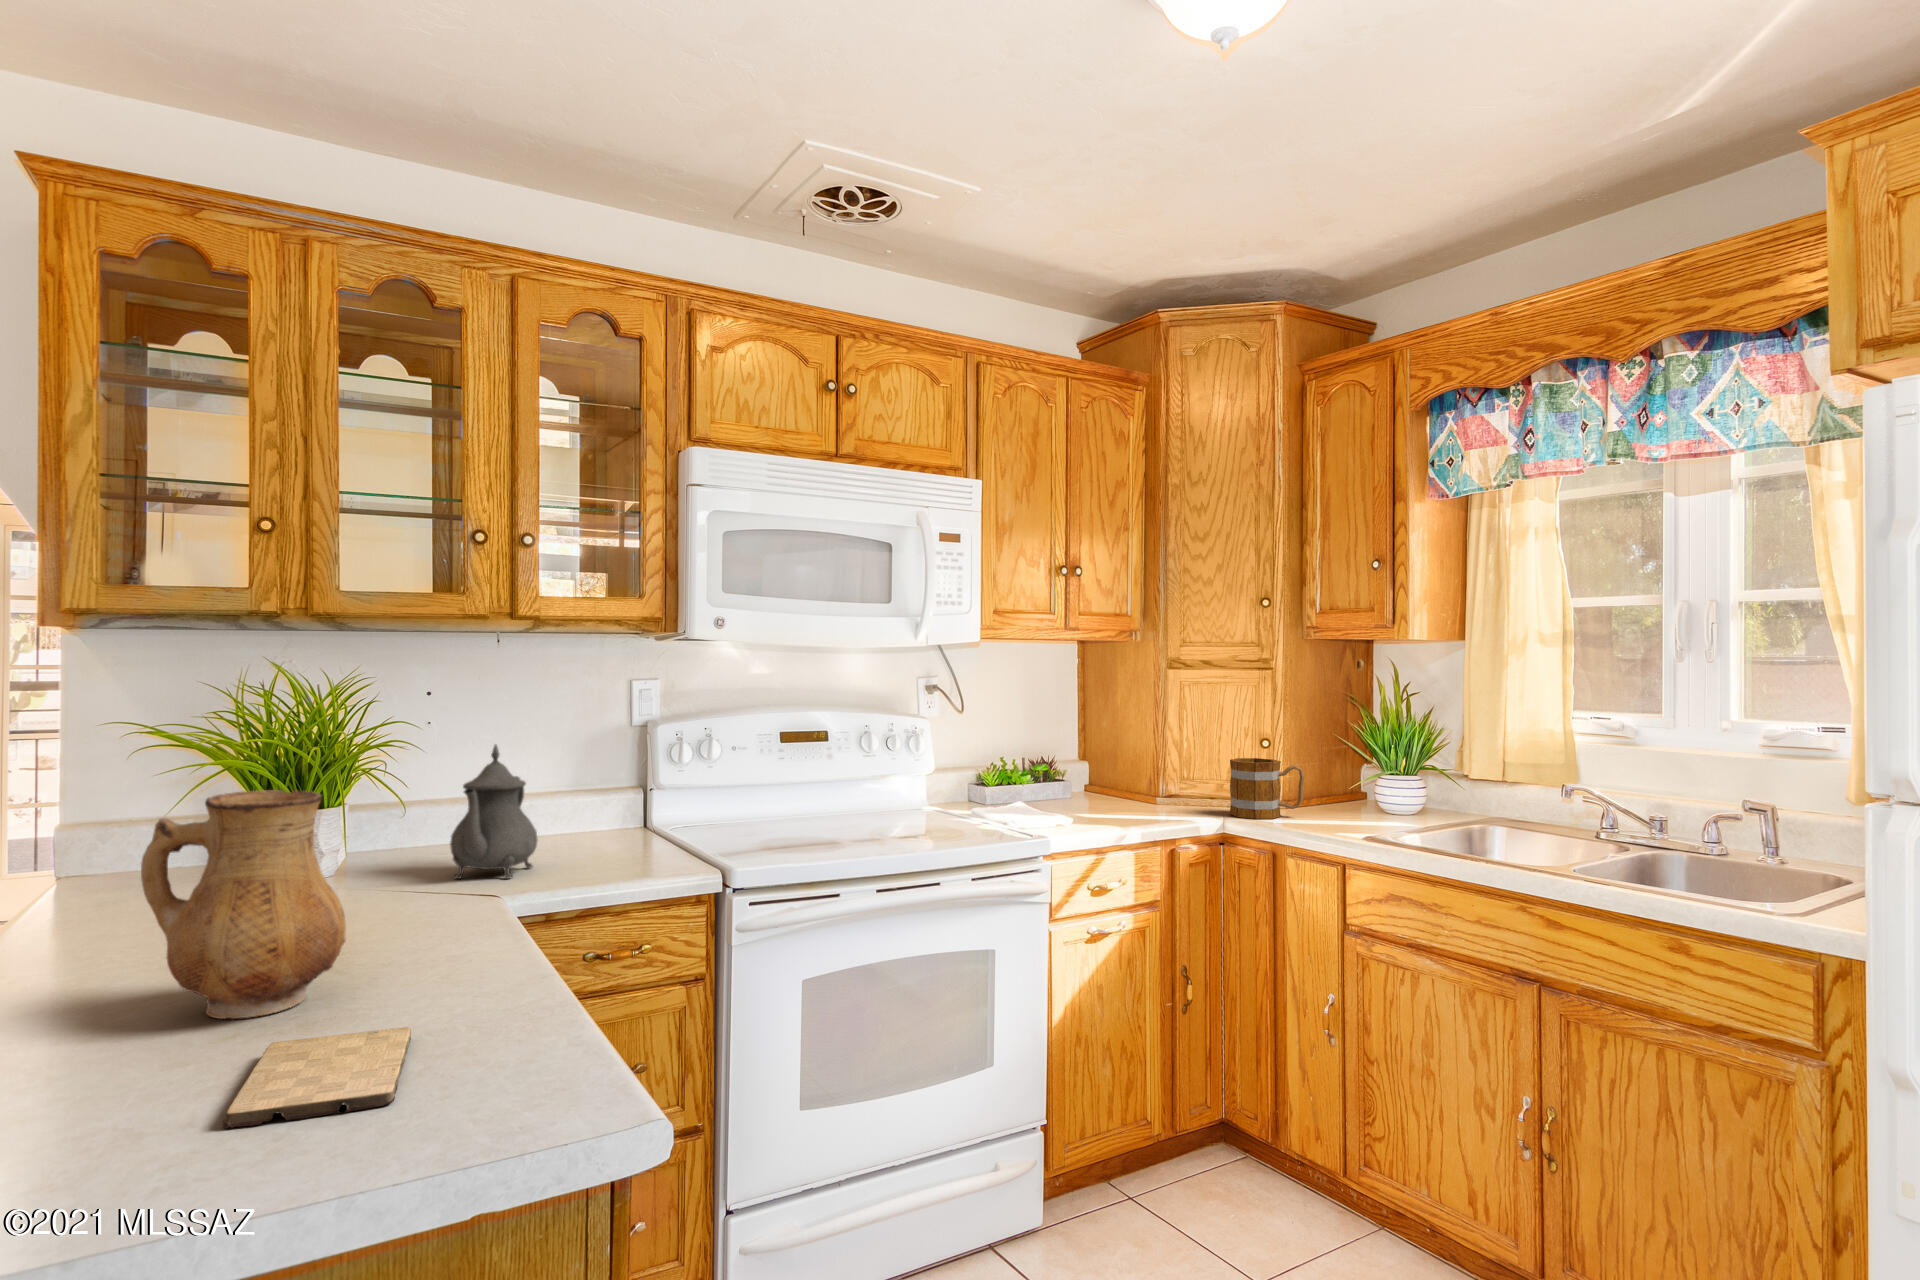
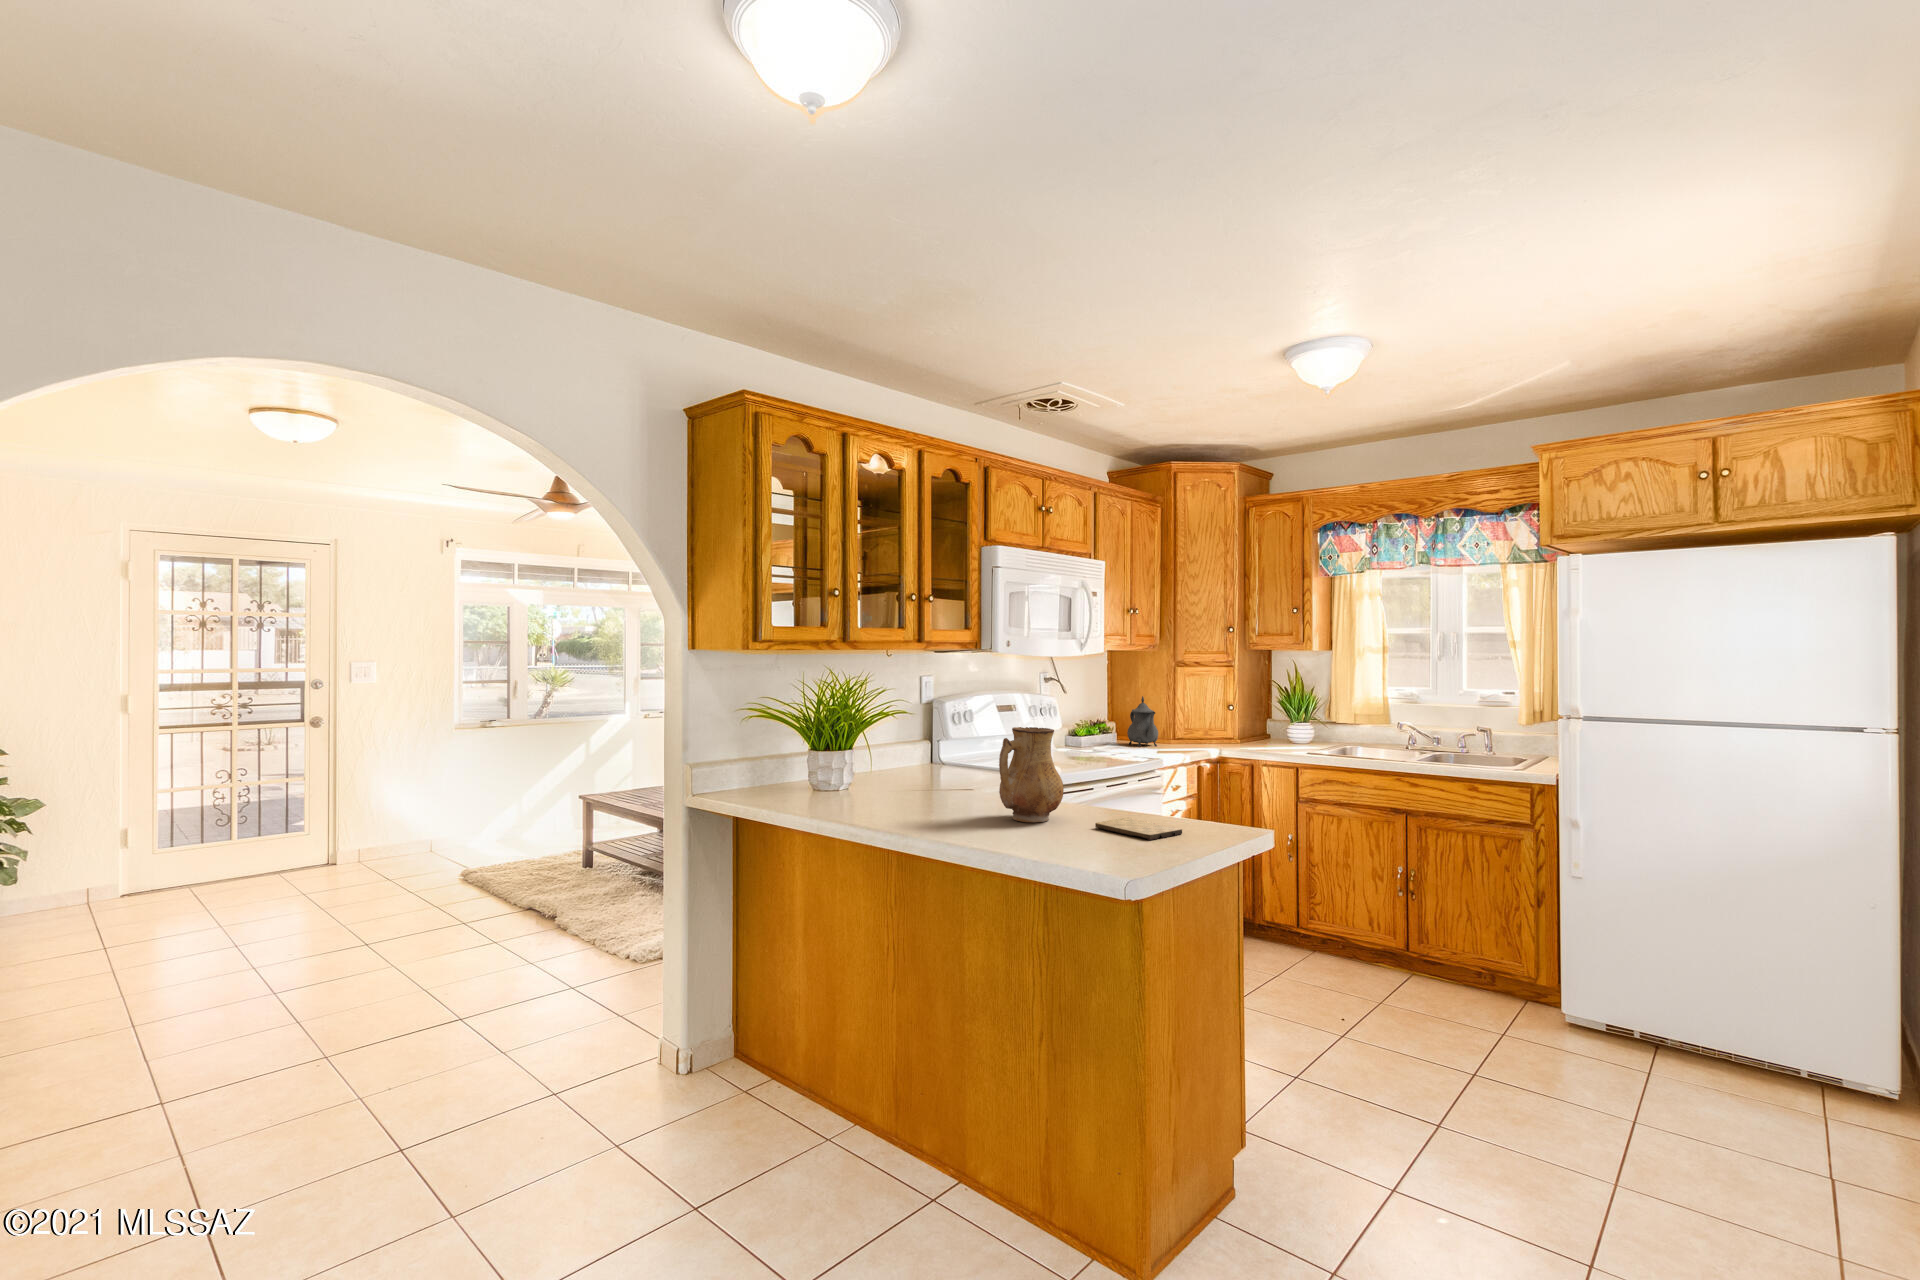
teapot: present [450,745,537,879] -> present [1127,696,1158,746]
mug: present [1230,758,1304,819] -> none [1222,715,1261,748]

